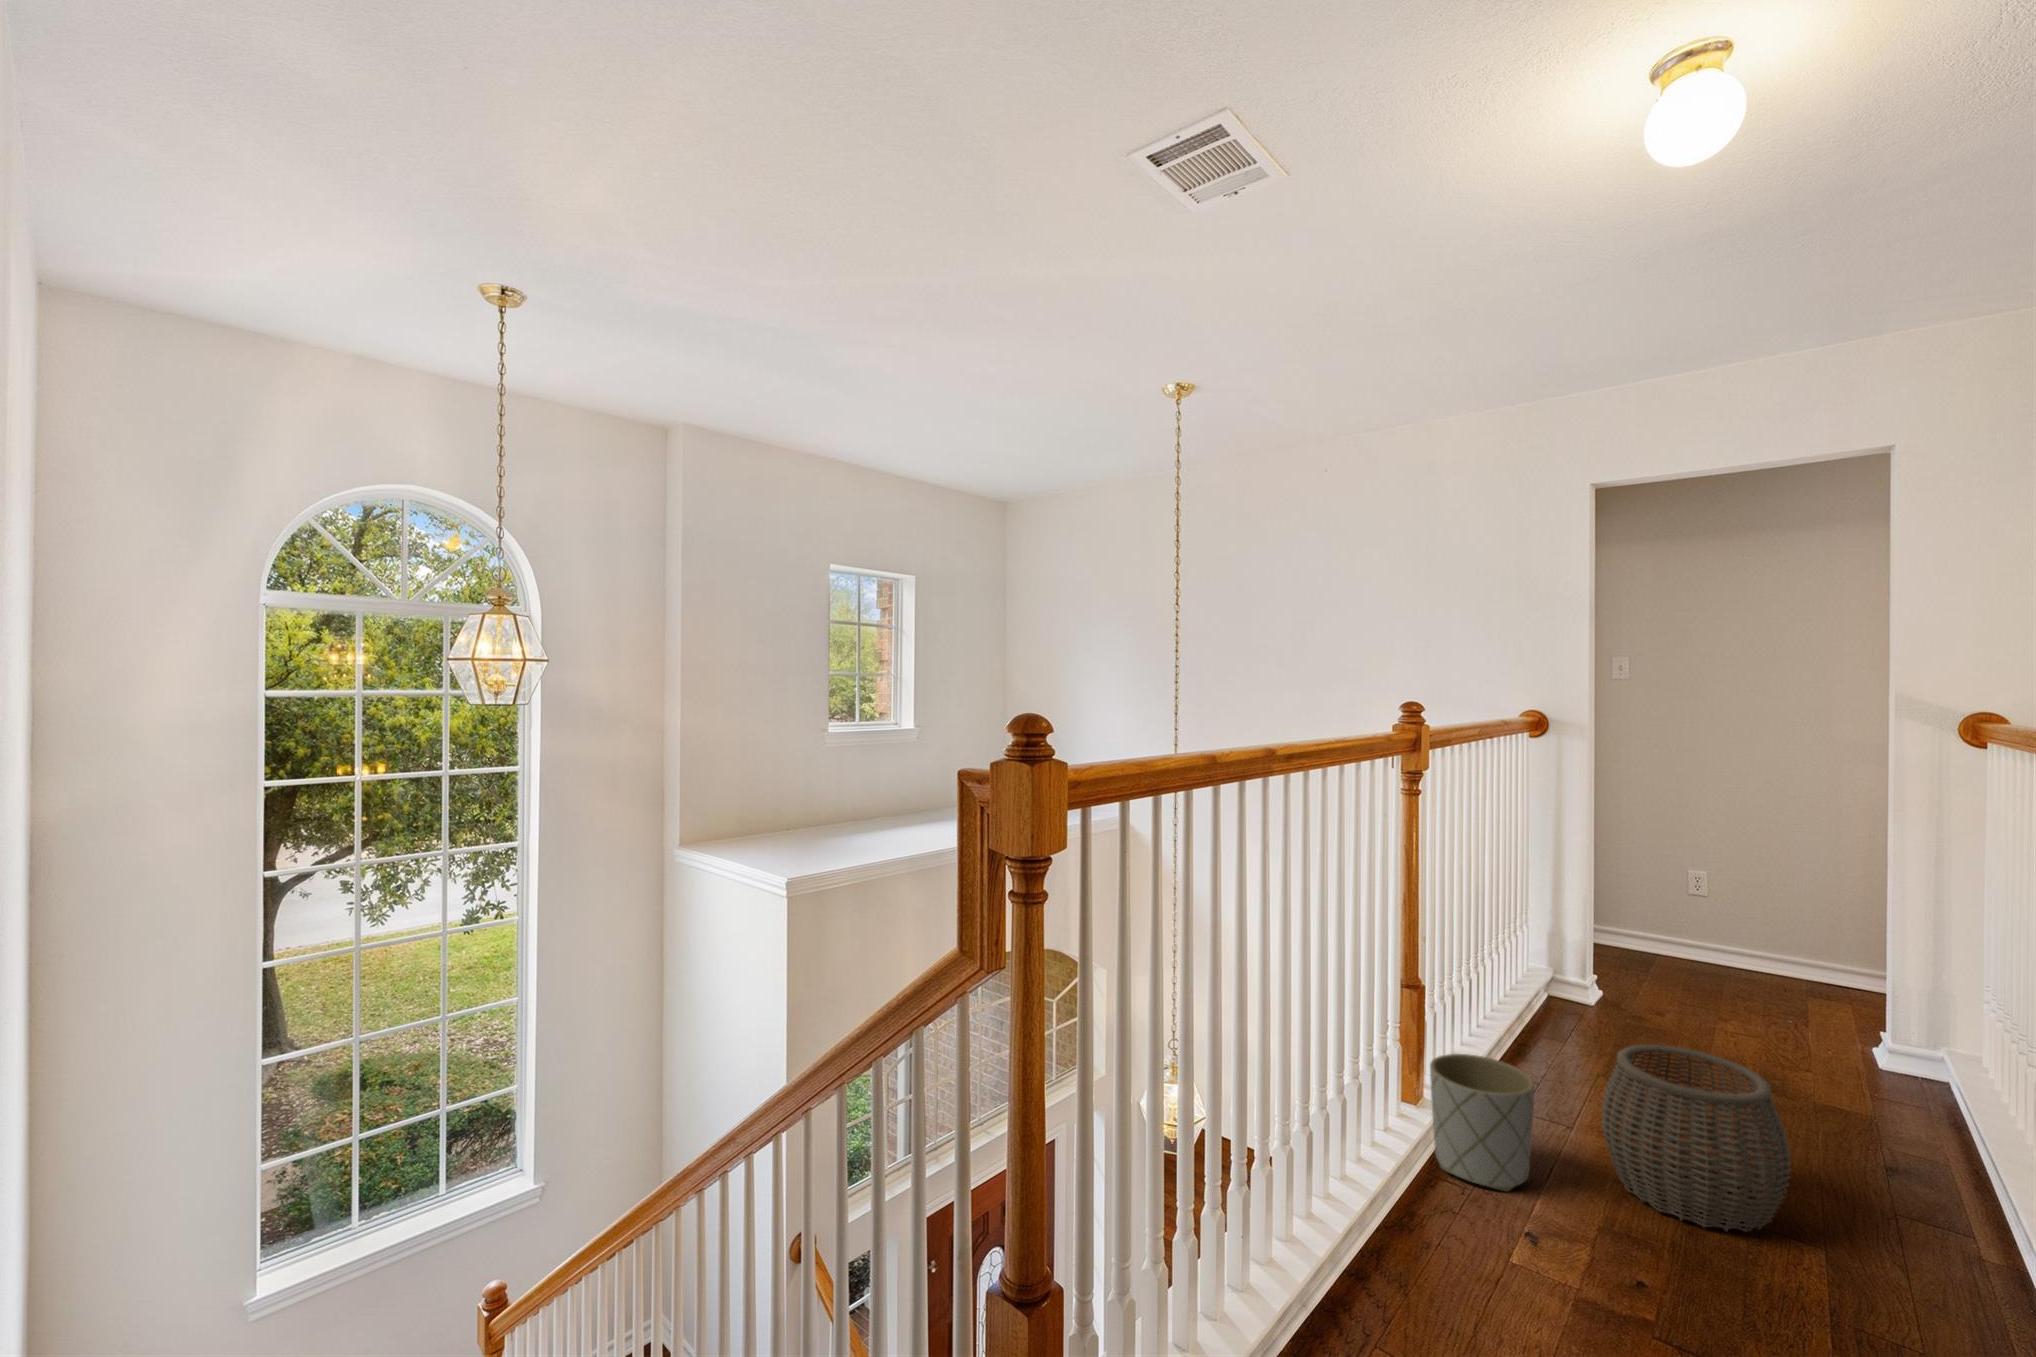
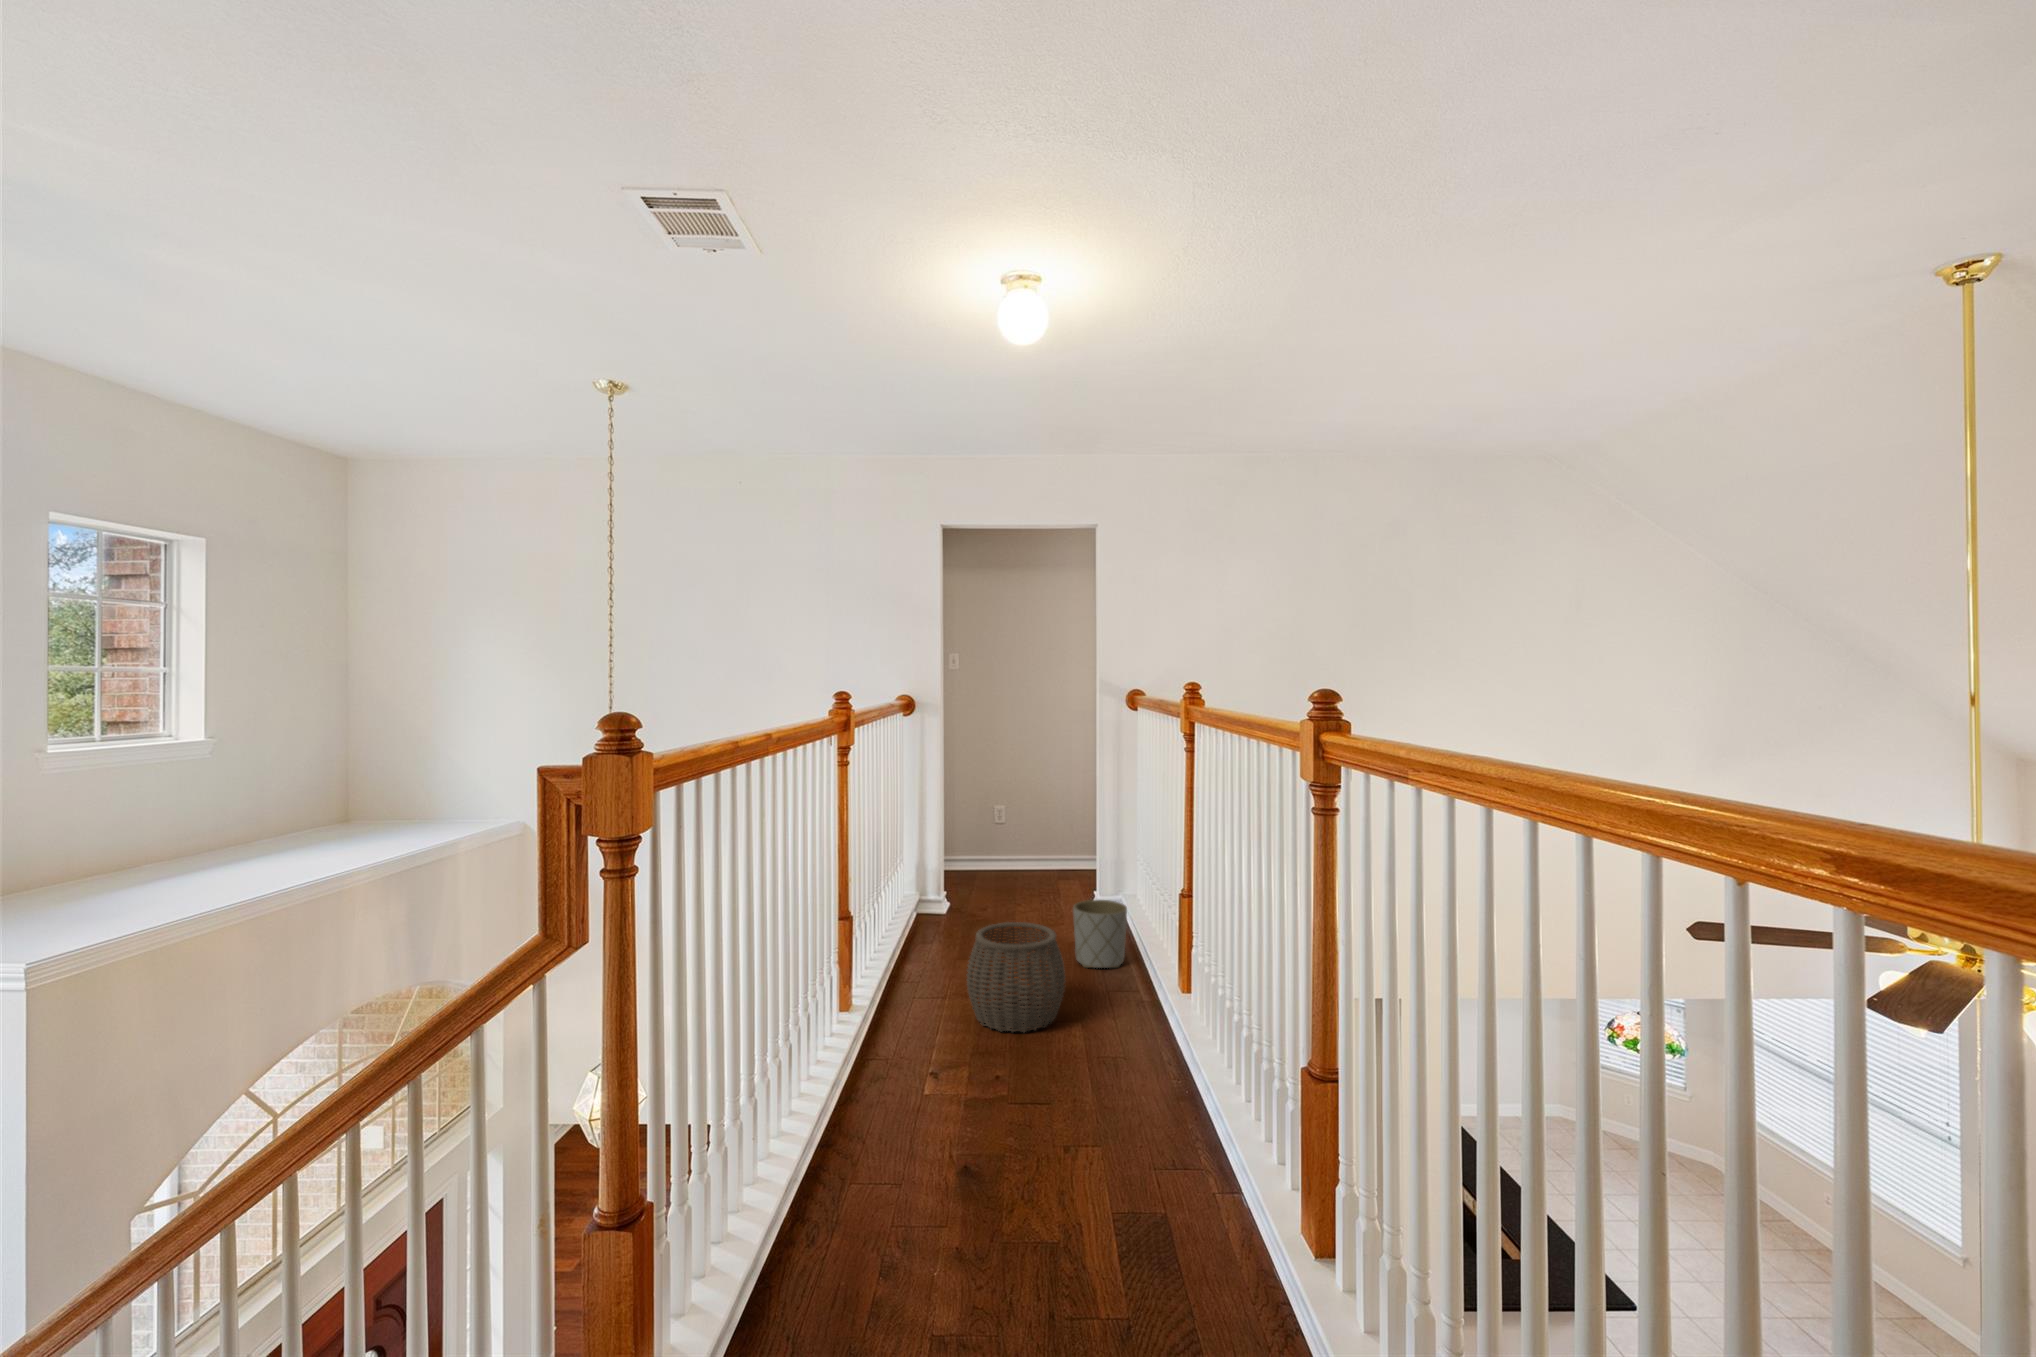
planter: present [1430,1054,1535,1191] -> present [1073,900,1127,968]

